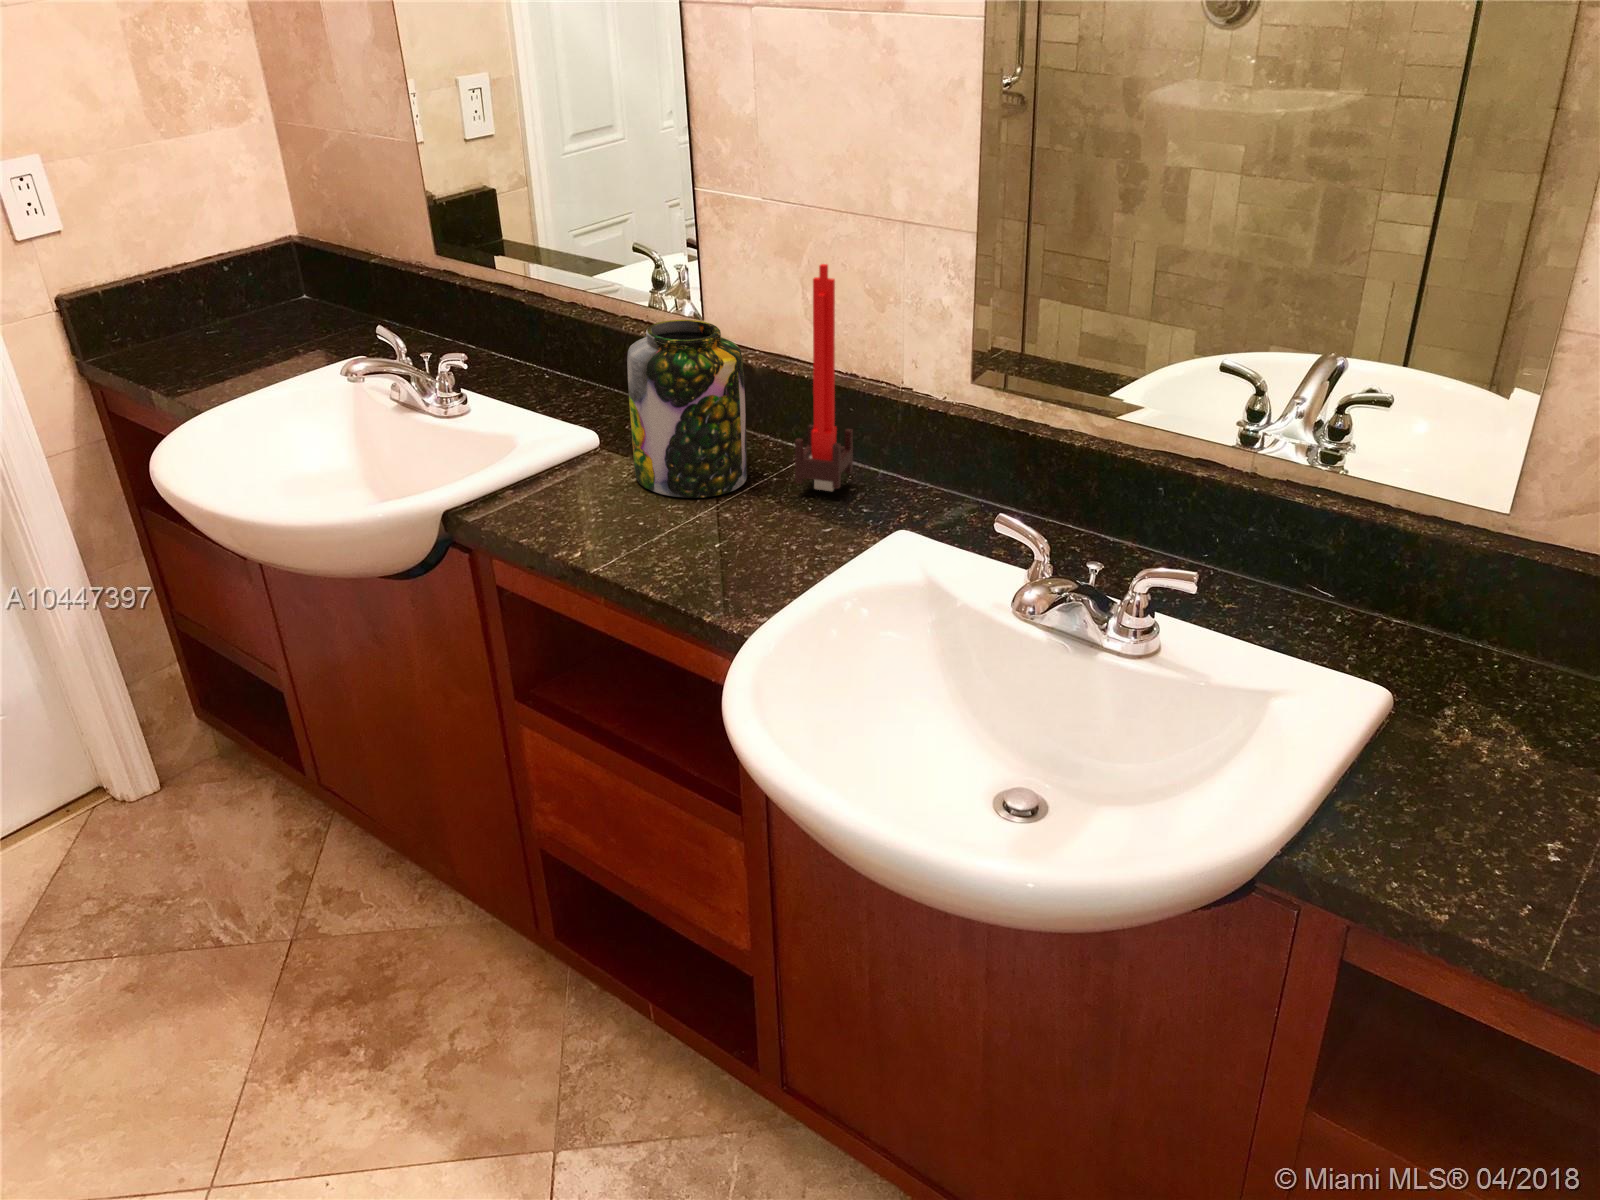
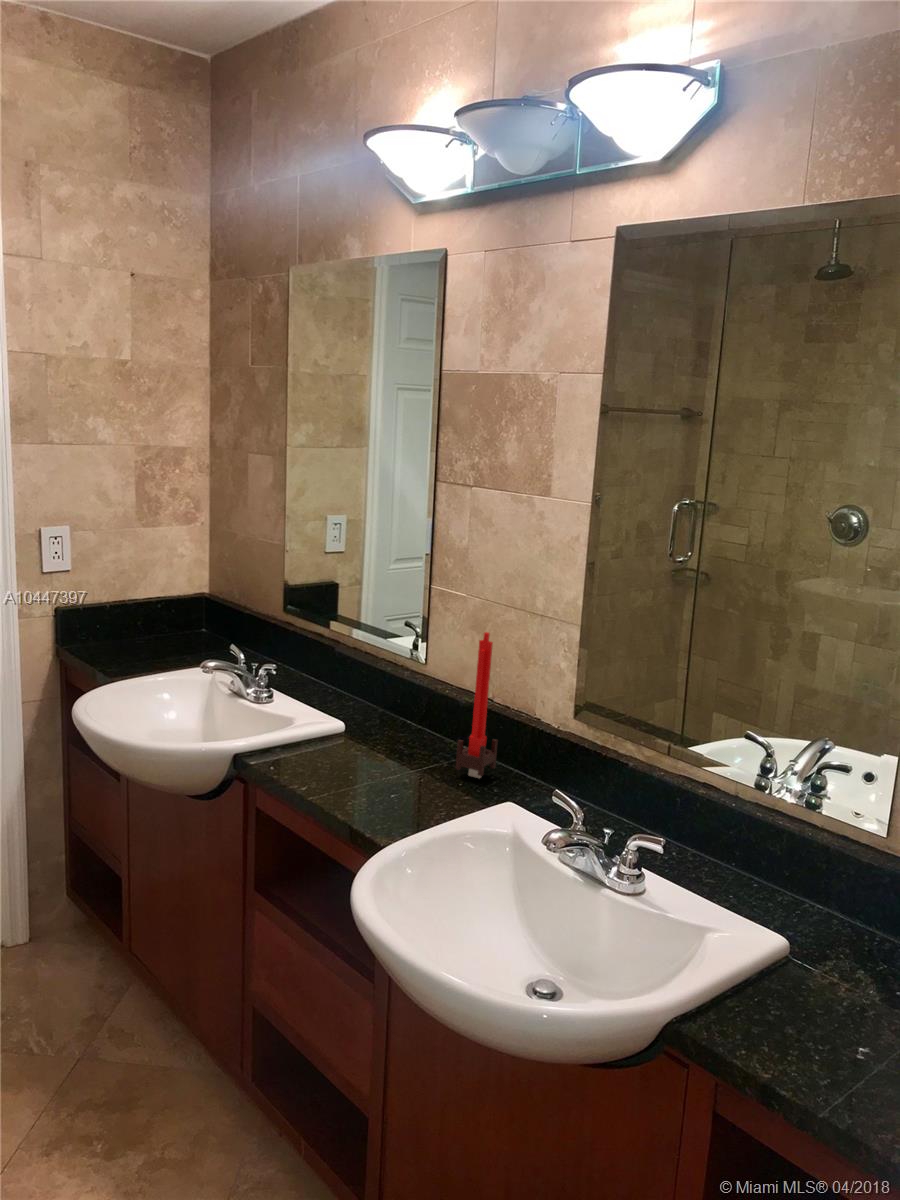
jar: present [627,320,747,498] -> none [359,657,434,770]

